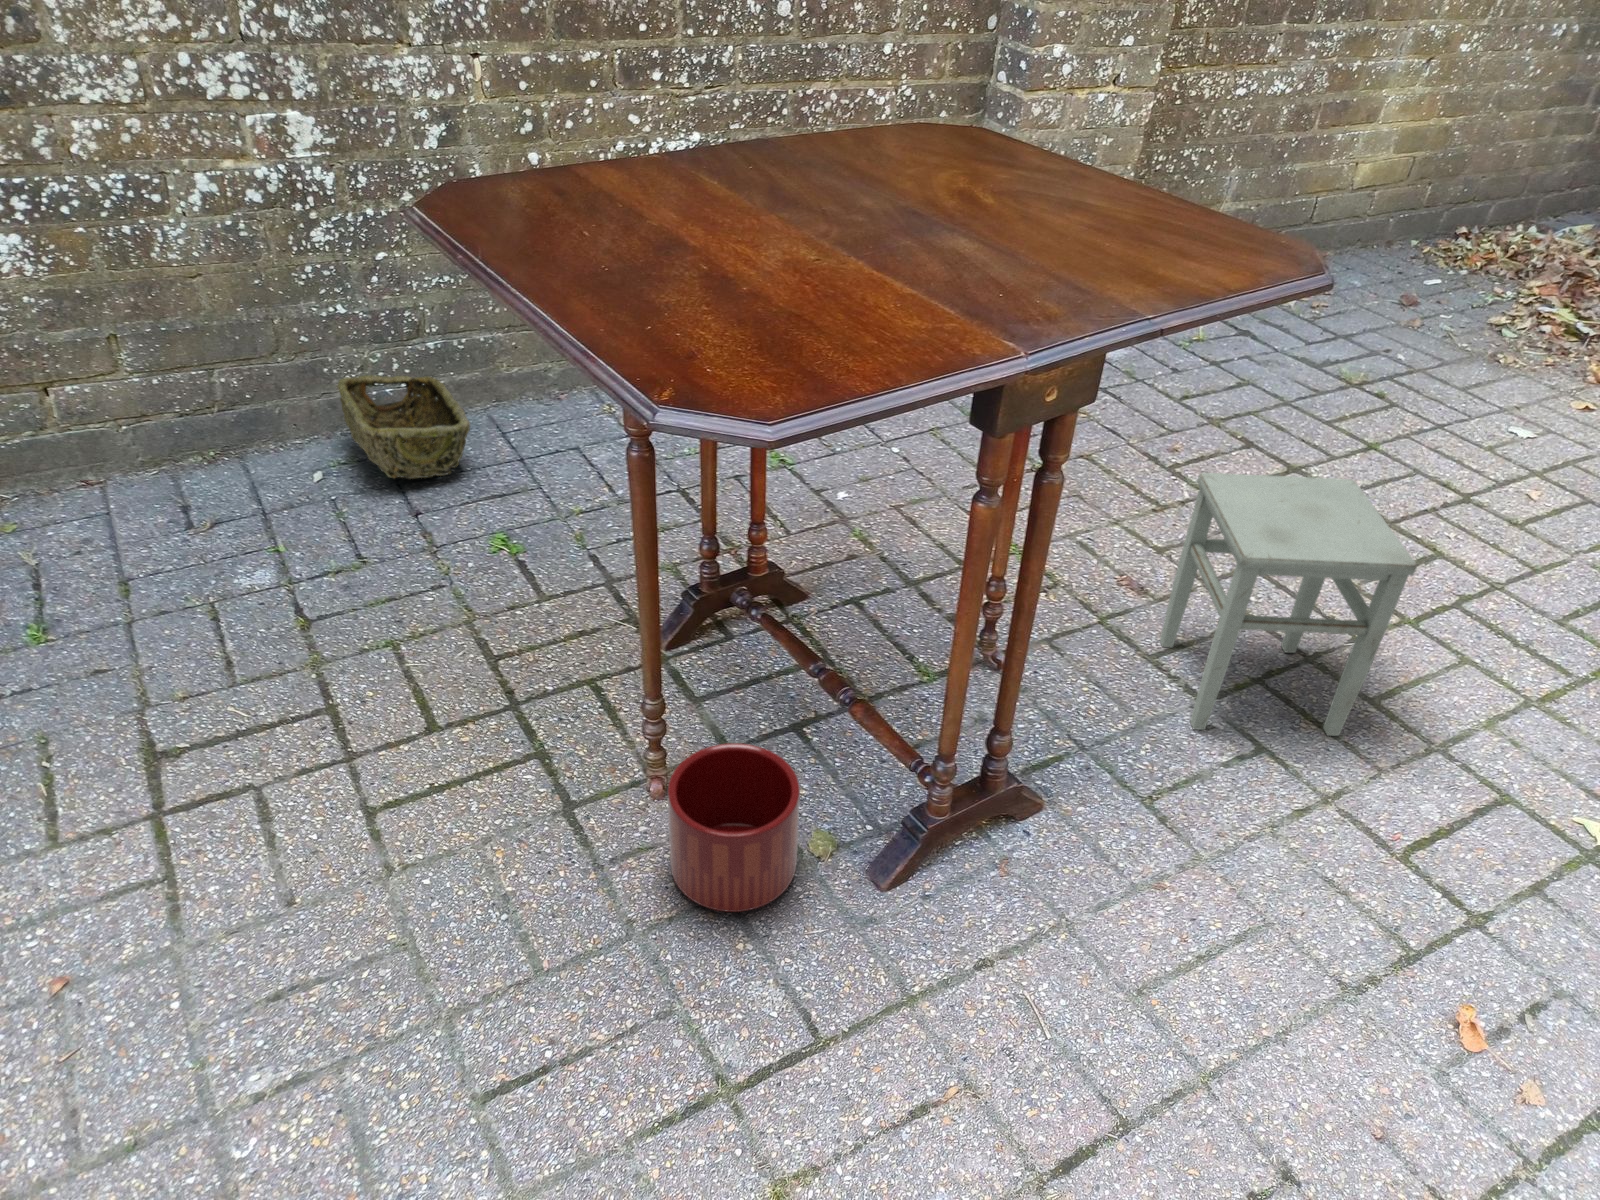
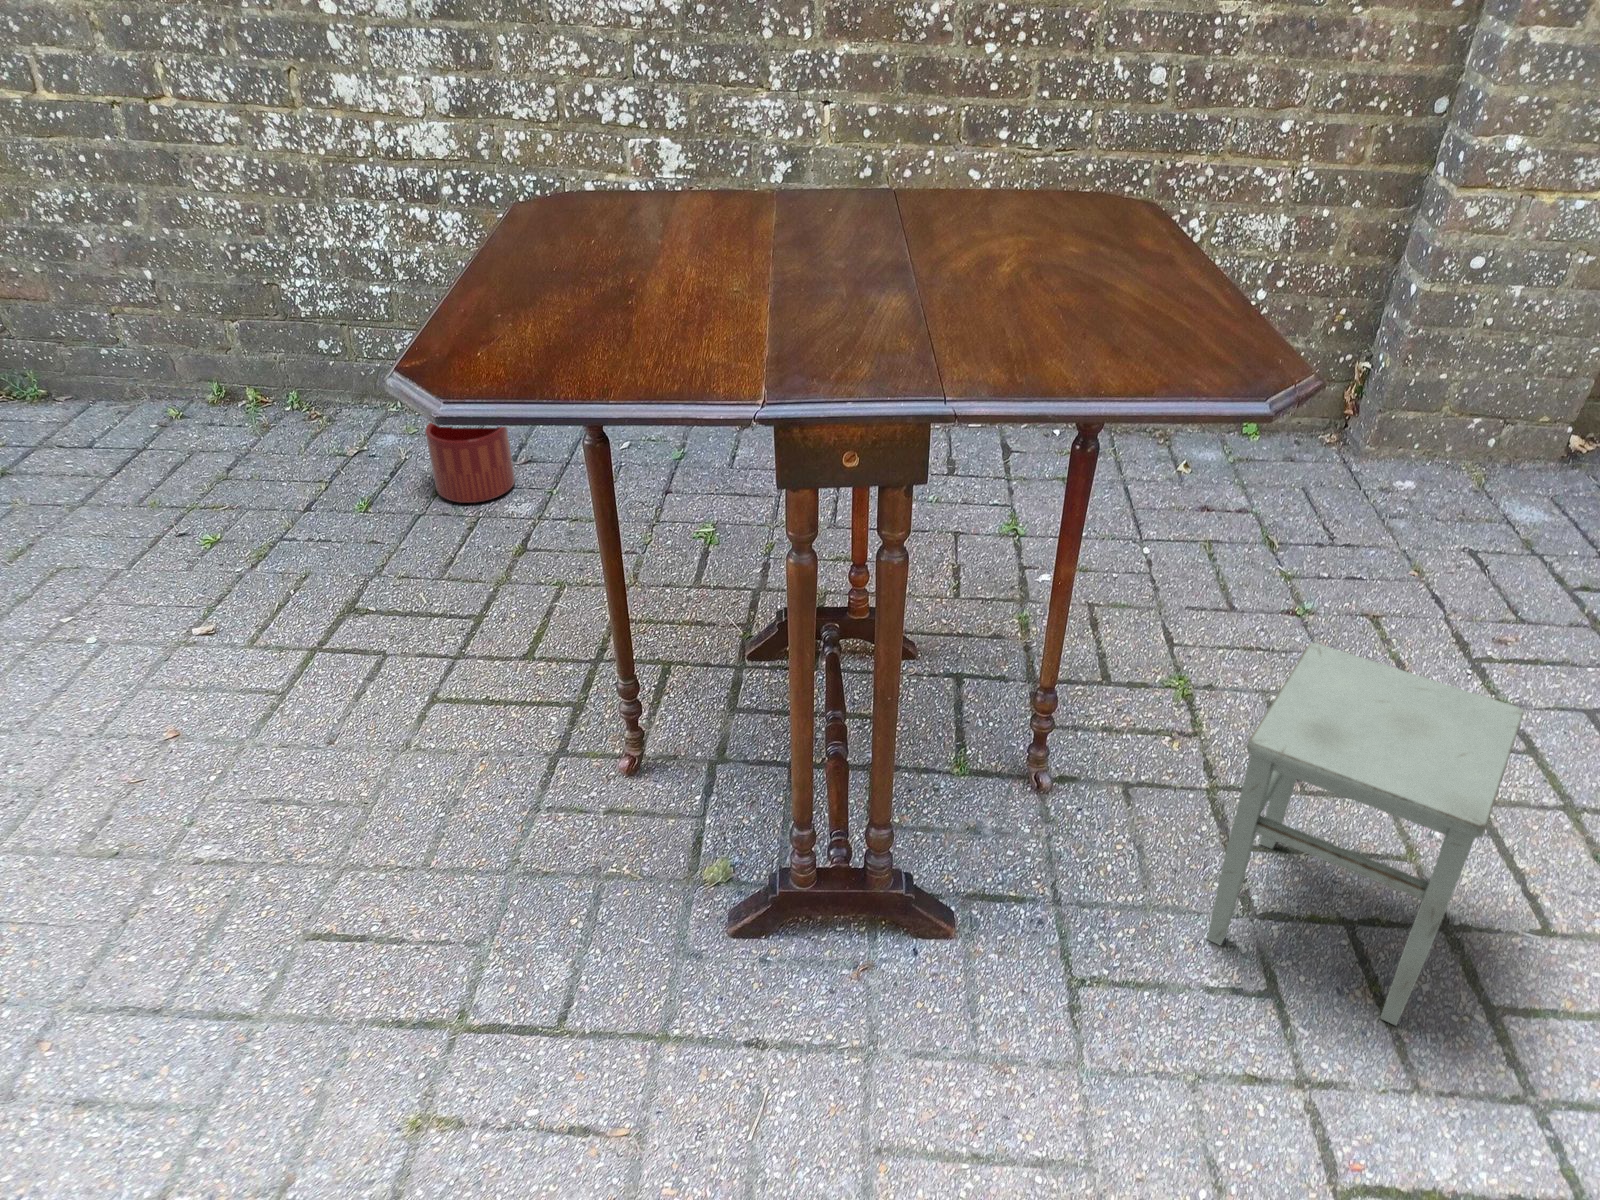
woven basket: present [338,375,470,479] -> none [642,371,750,471]
planter: present [668,743,800,912] -> present [425,423,515,503]

